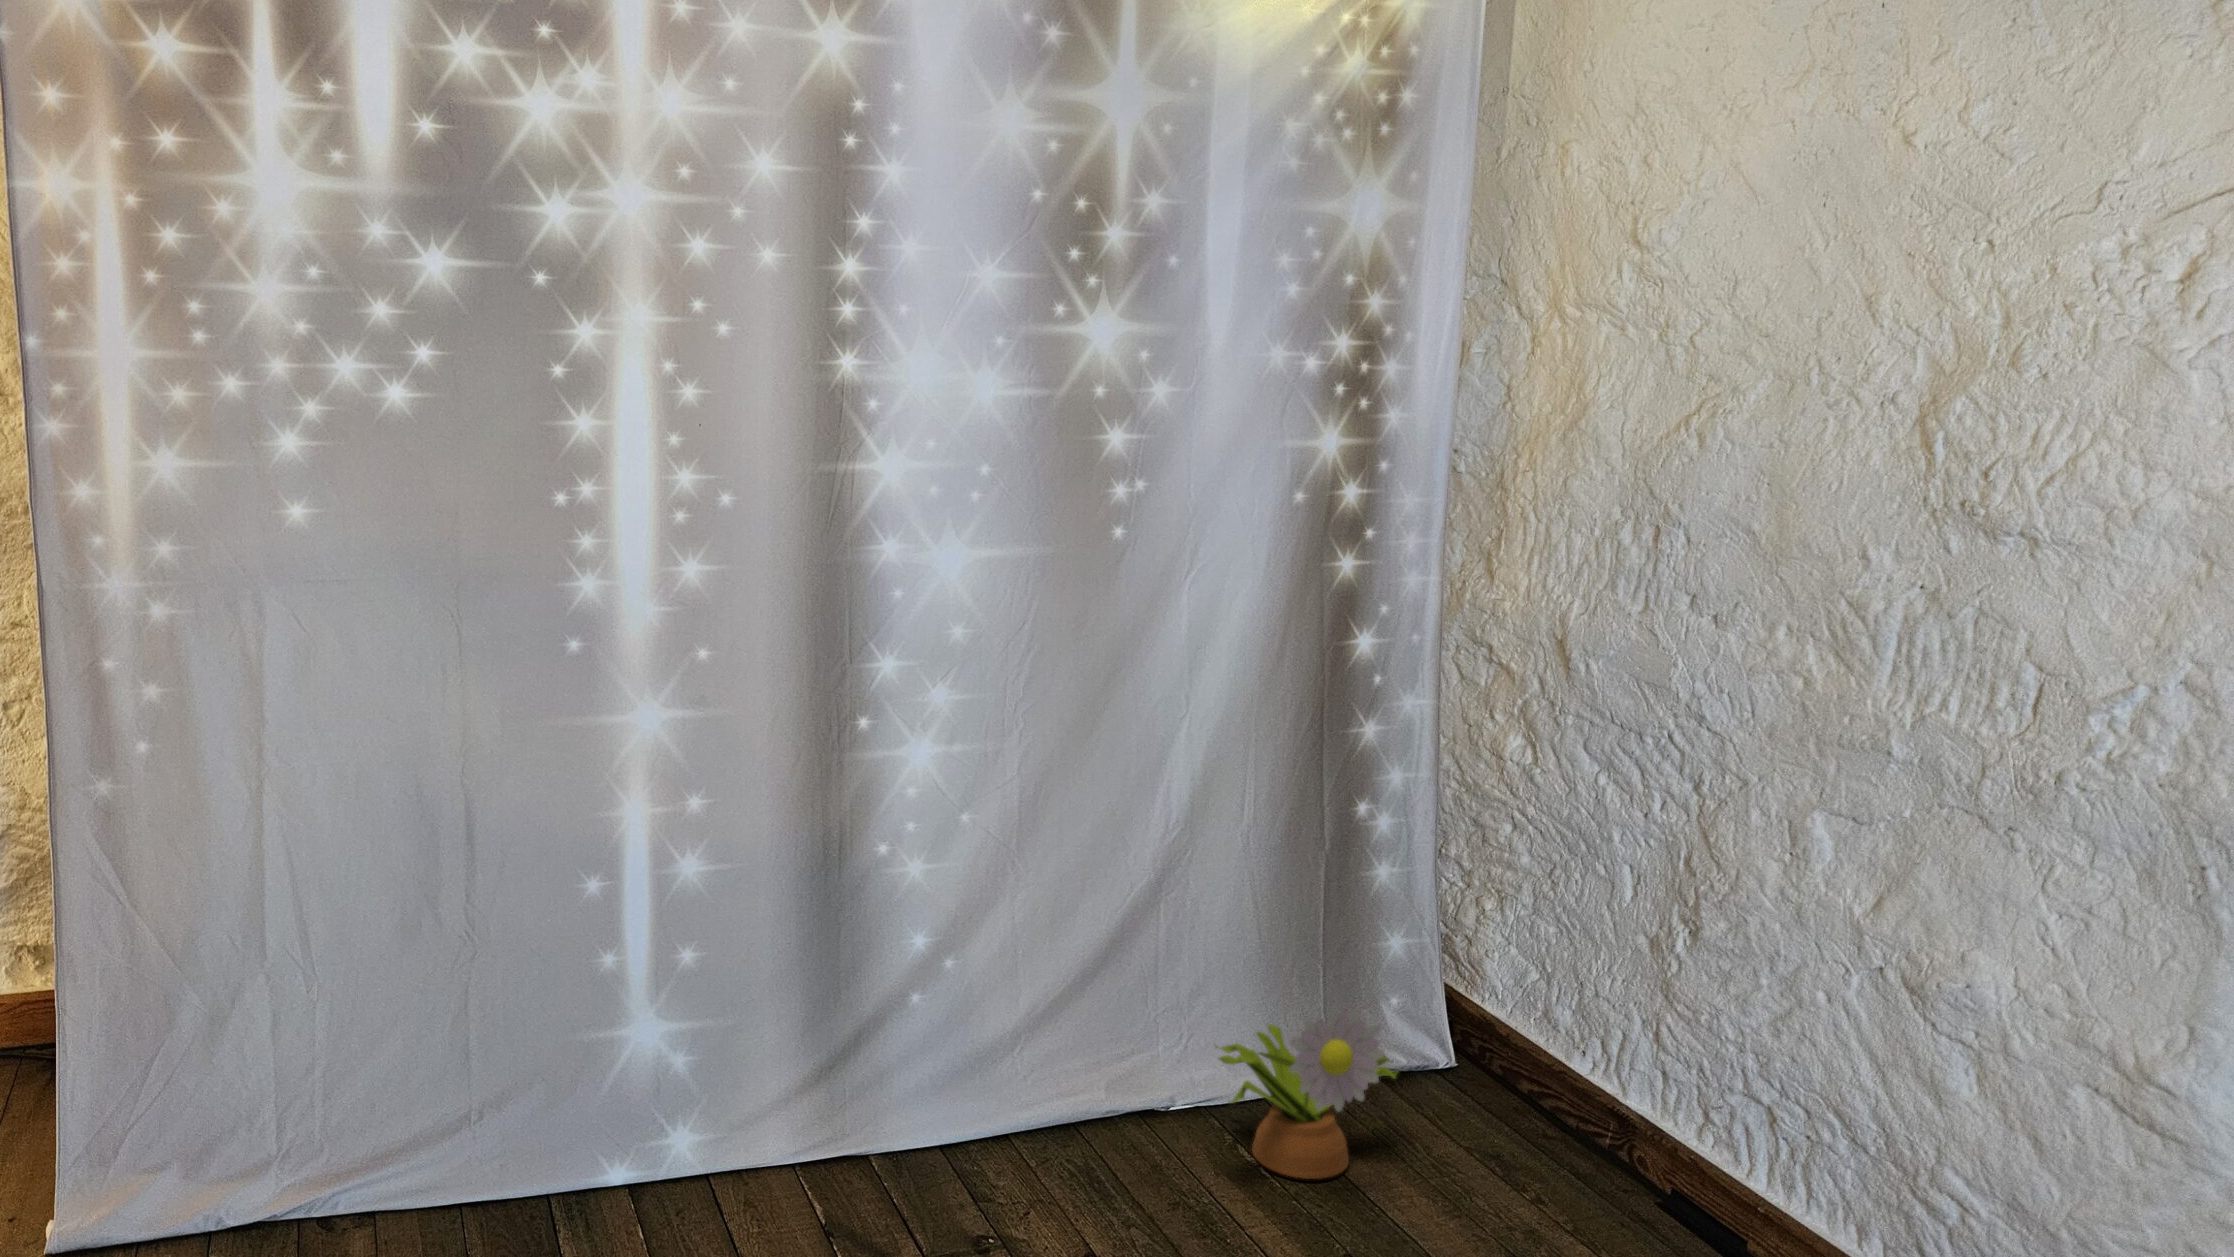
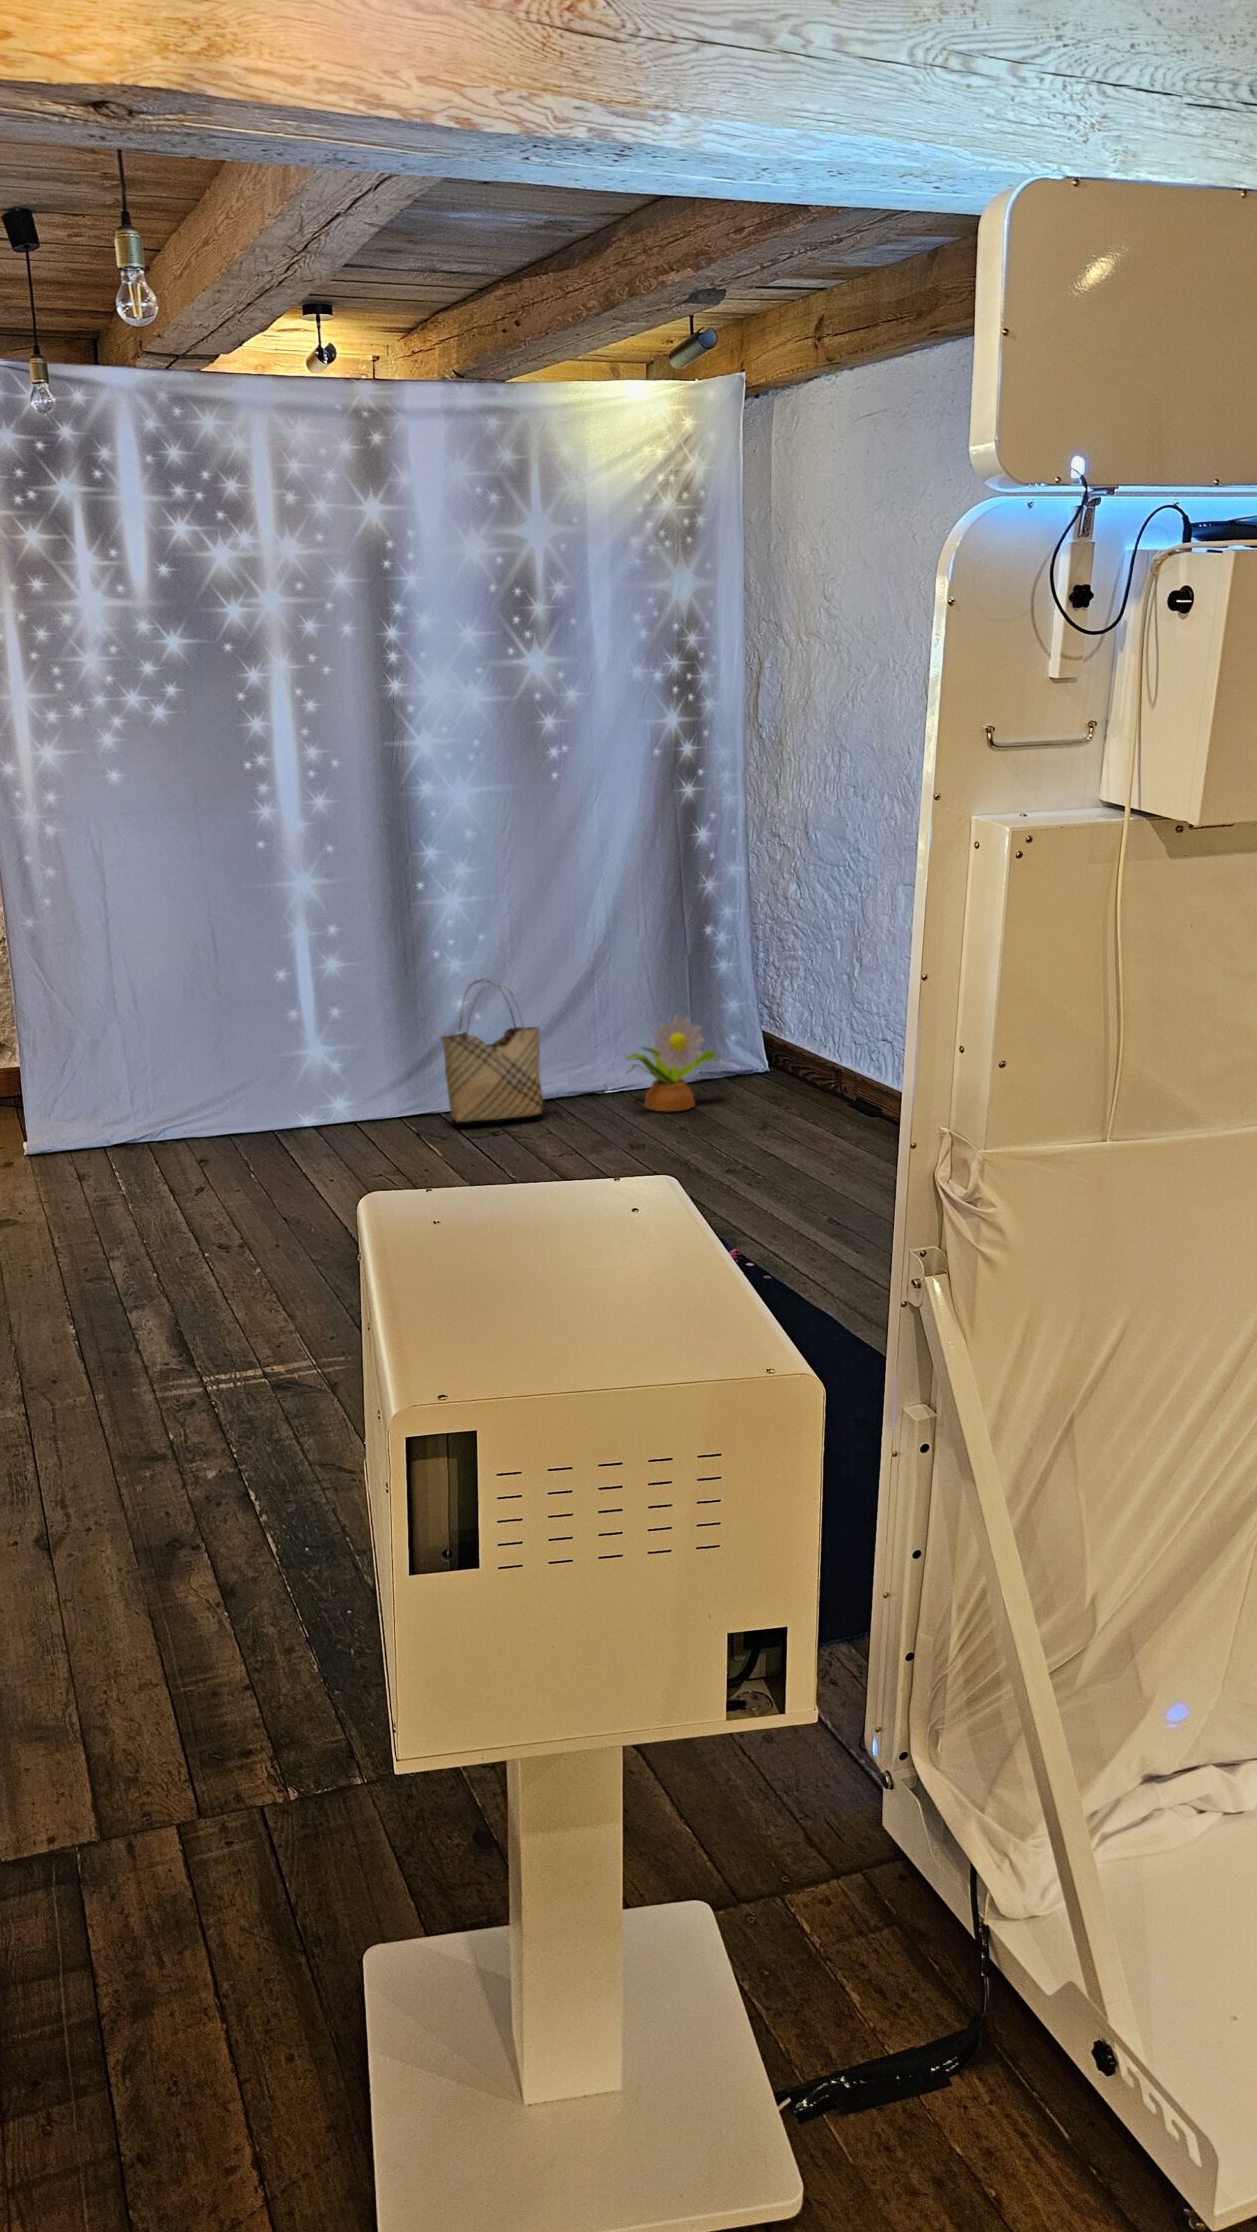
woven basket: none [888,906,1071,1191] -> present [442,980,543,1122]

